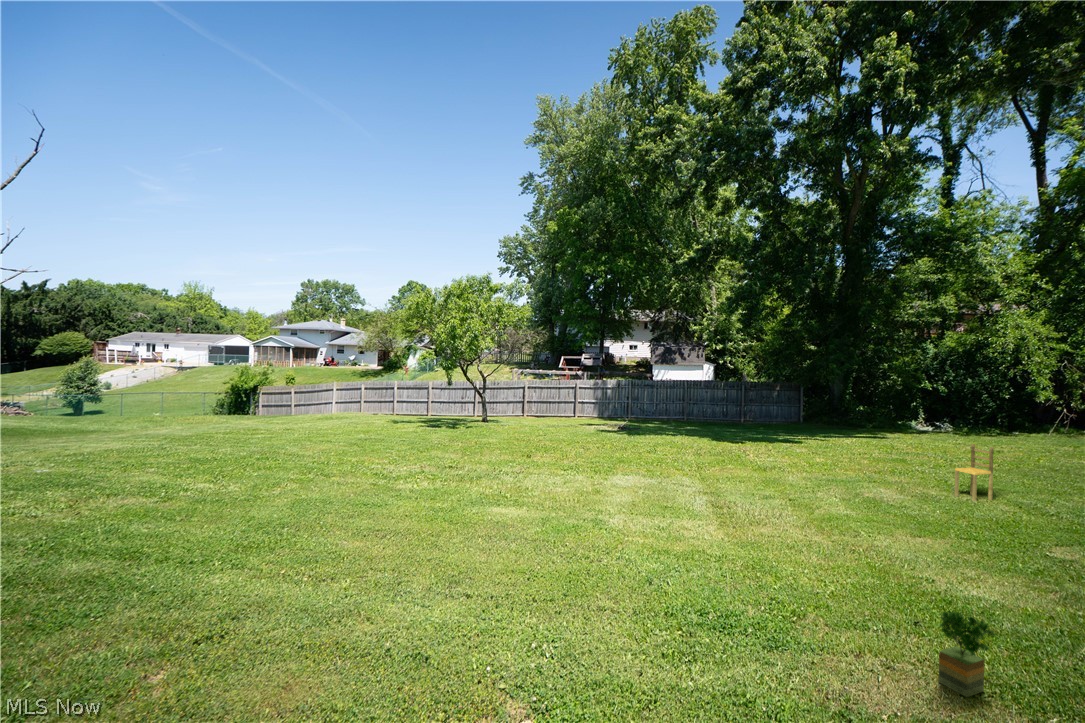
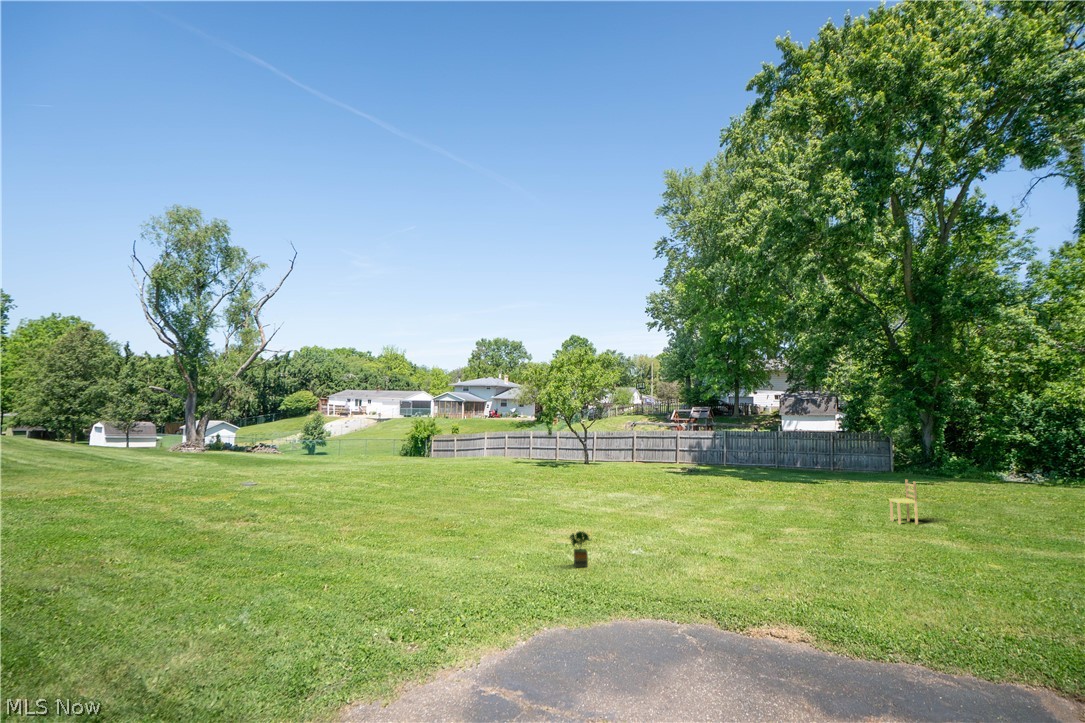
potted tree: present [939,611,996,697] -> present [570,531,591,567]

